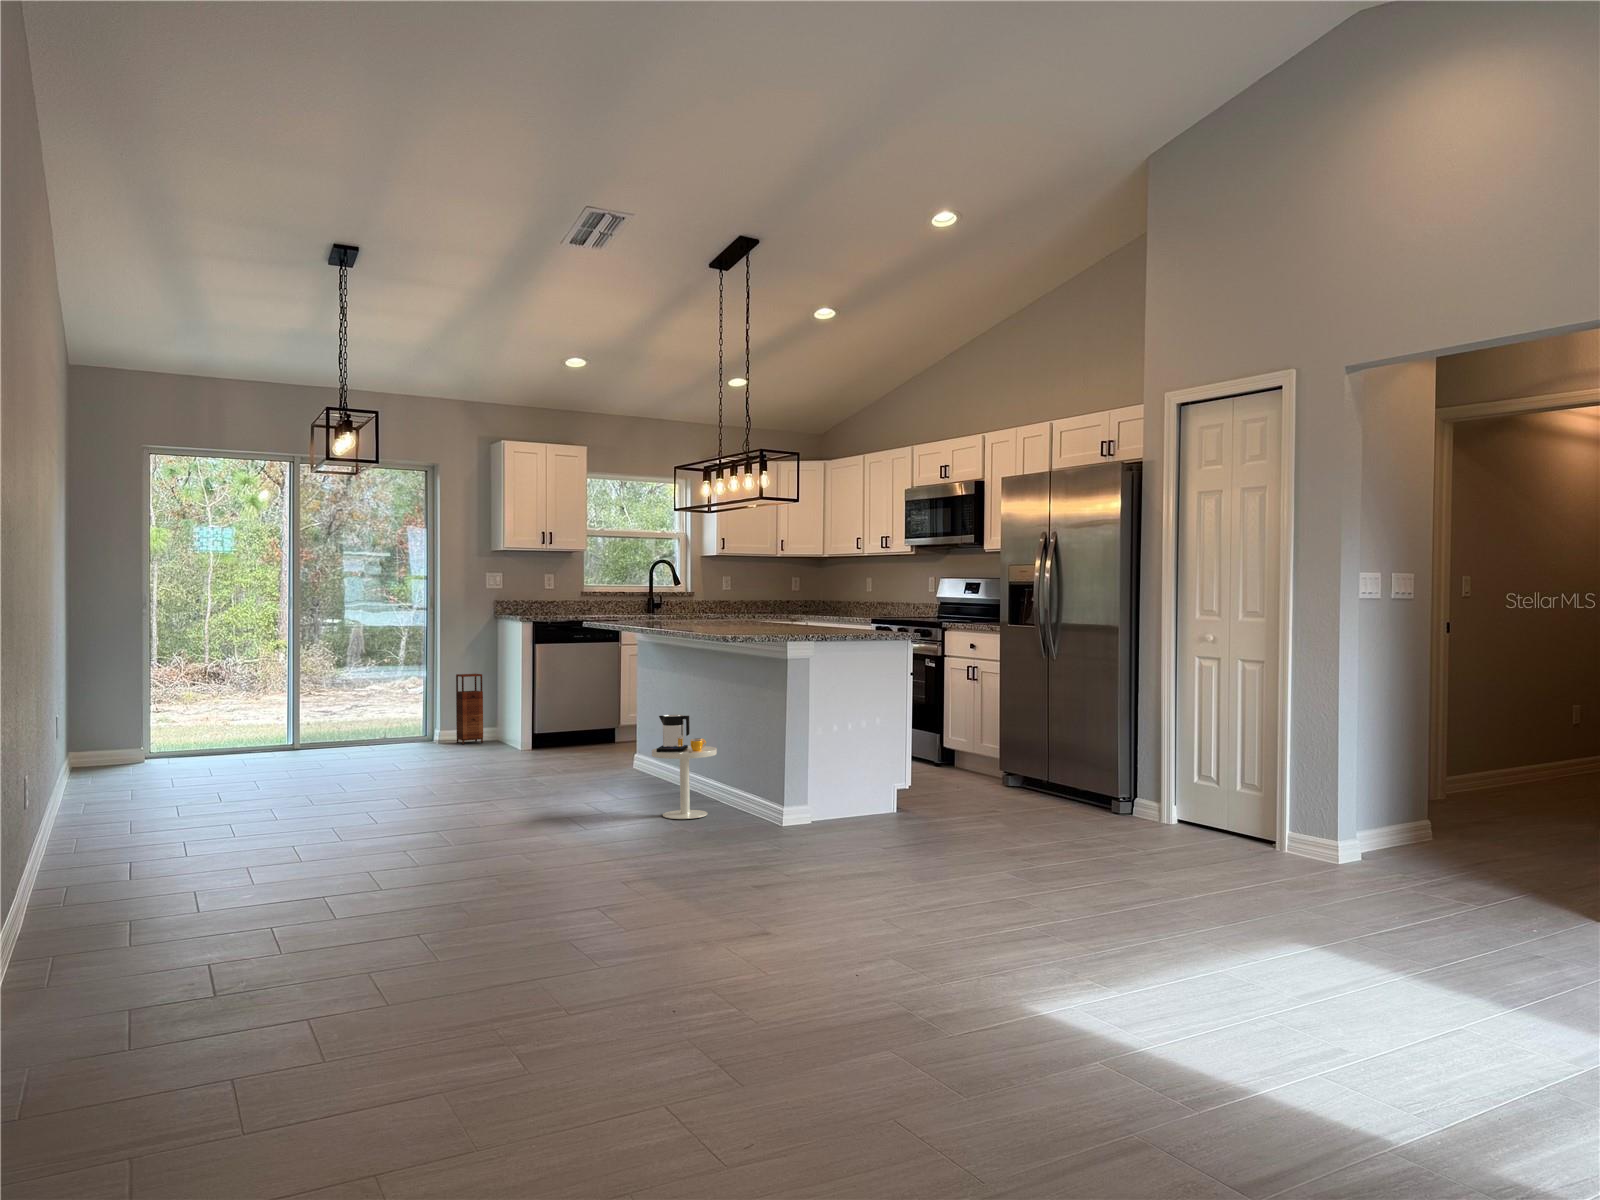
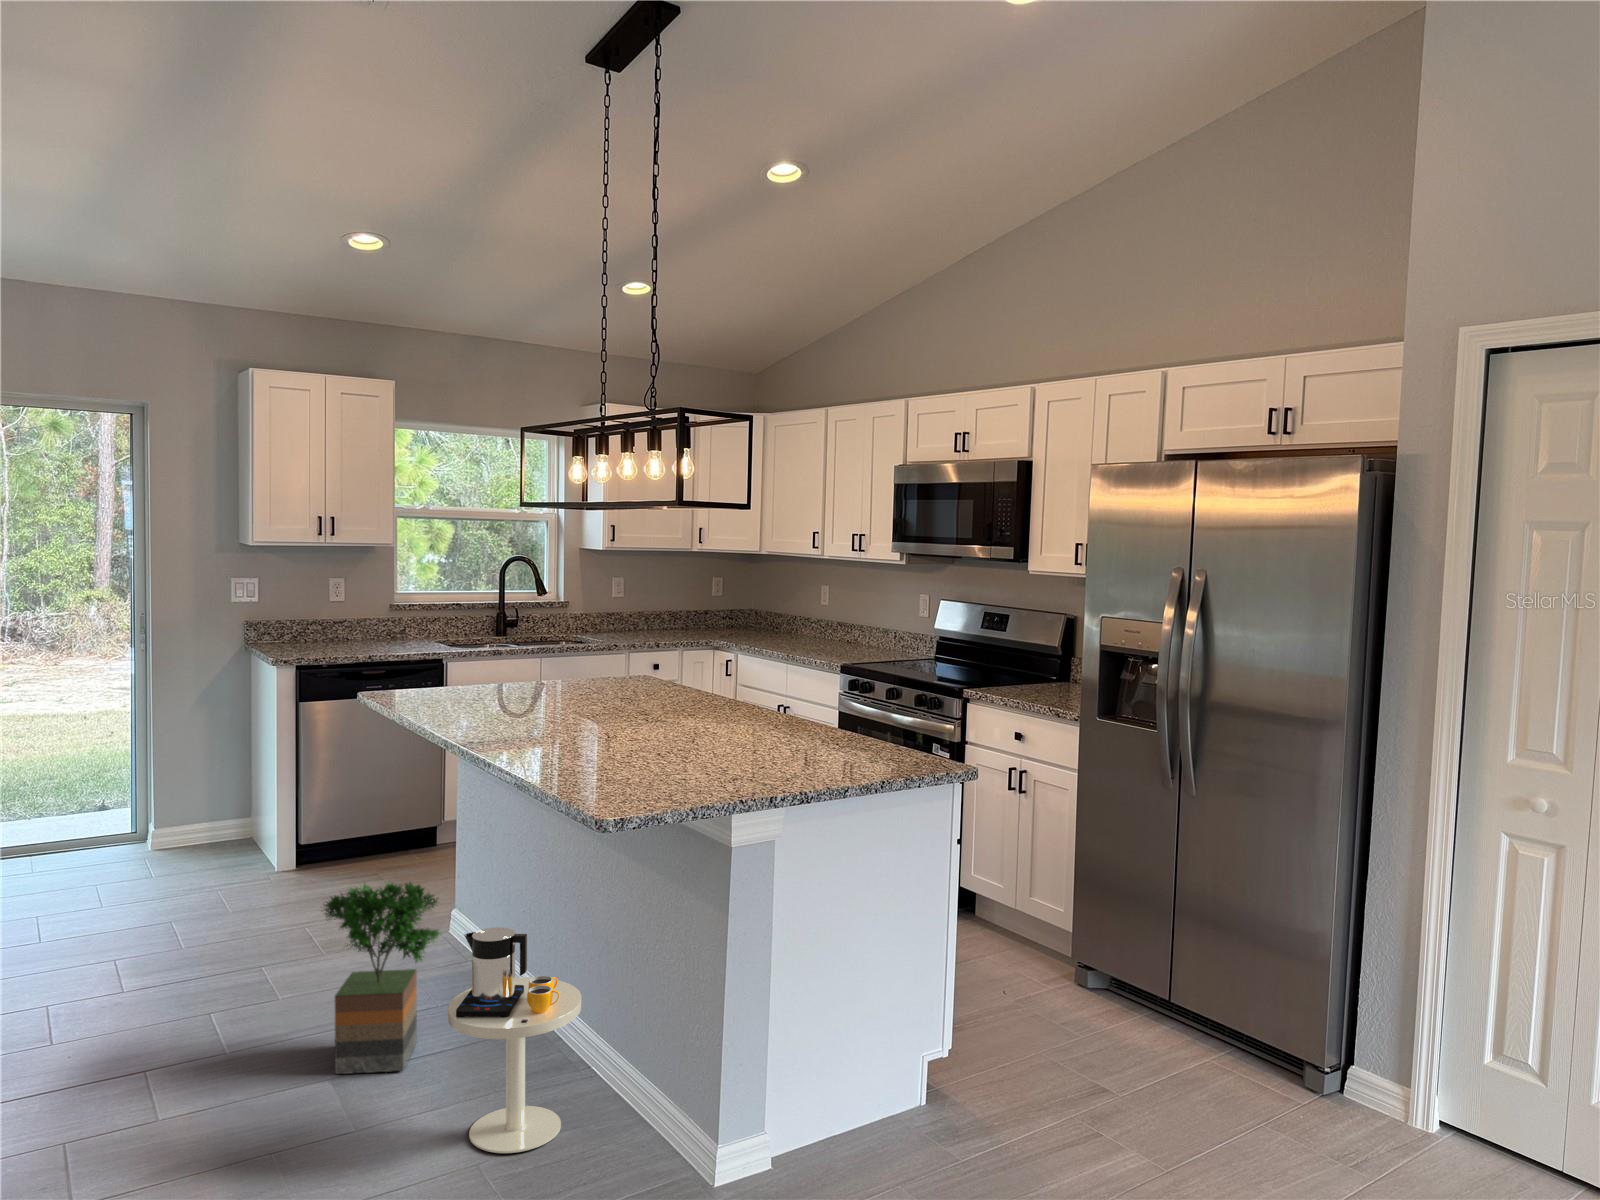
storage cabinet: present [456,674,483,745] -> none [172,739,216,858]
potted tree: none [579,707,643,802] -> present [323,882,442,1074]

